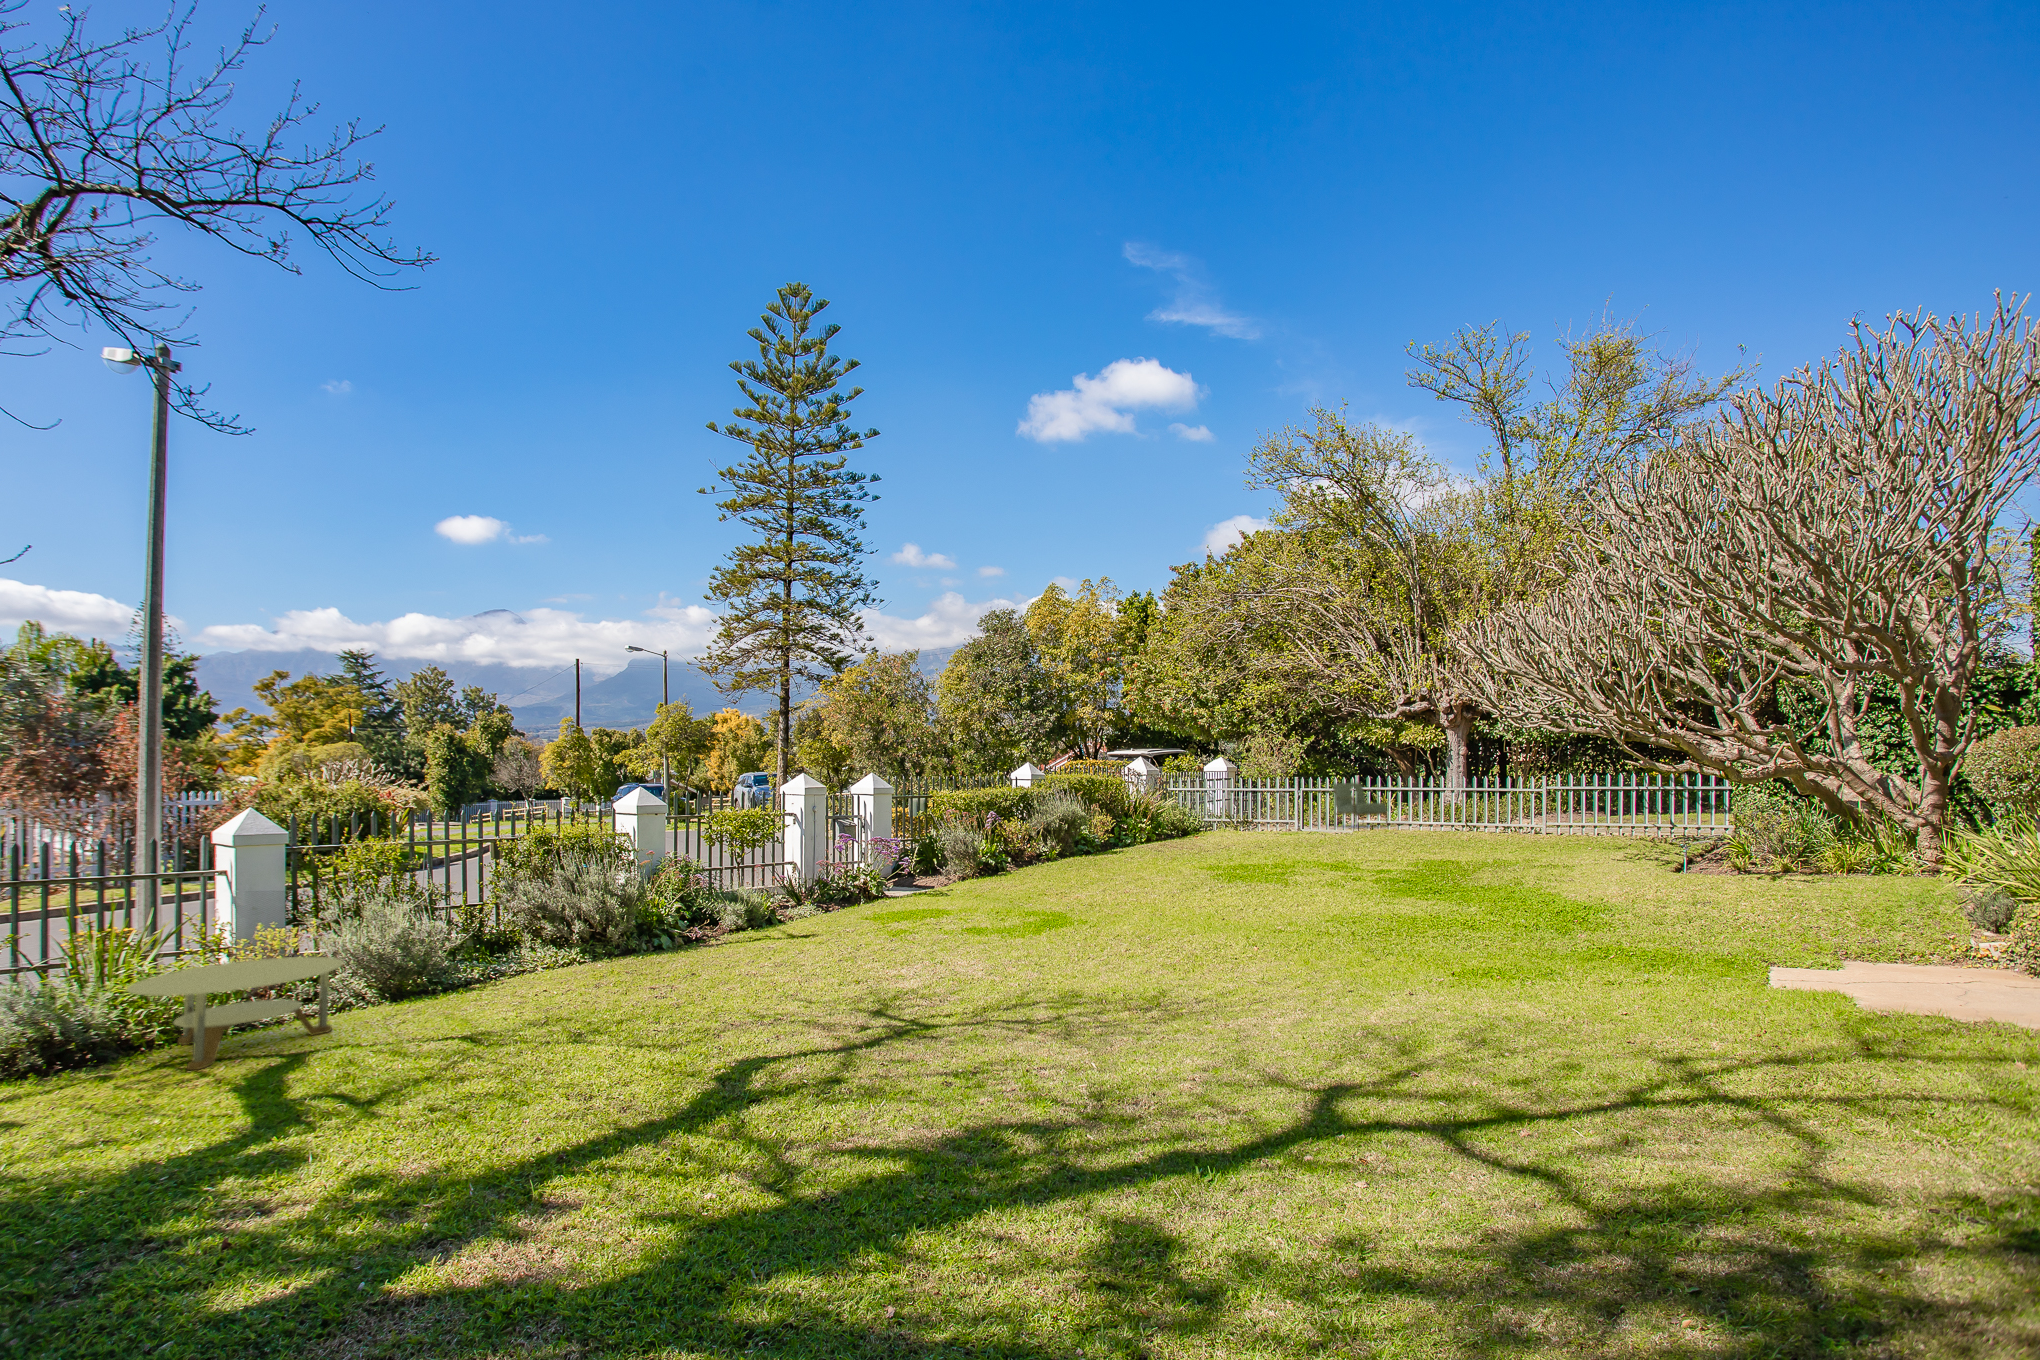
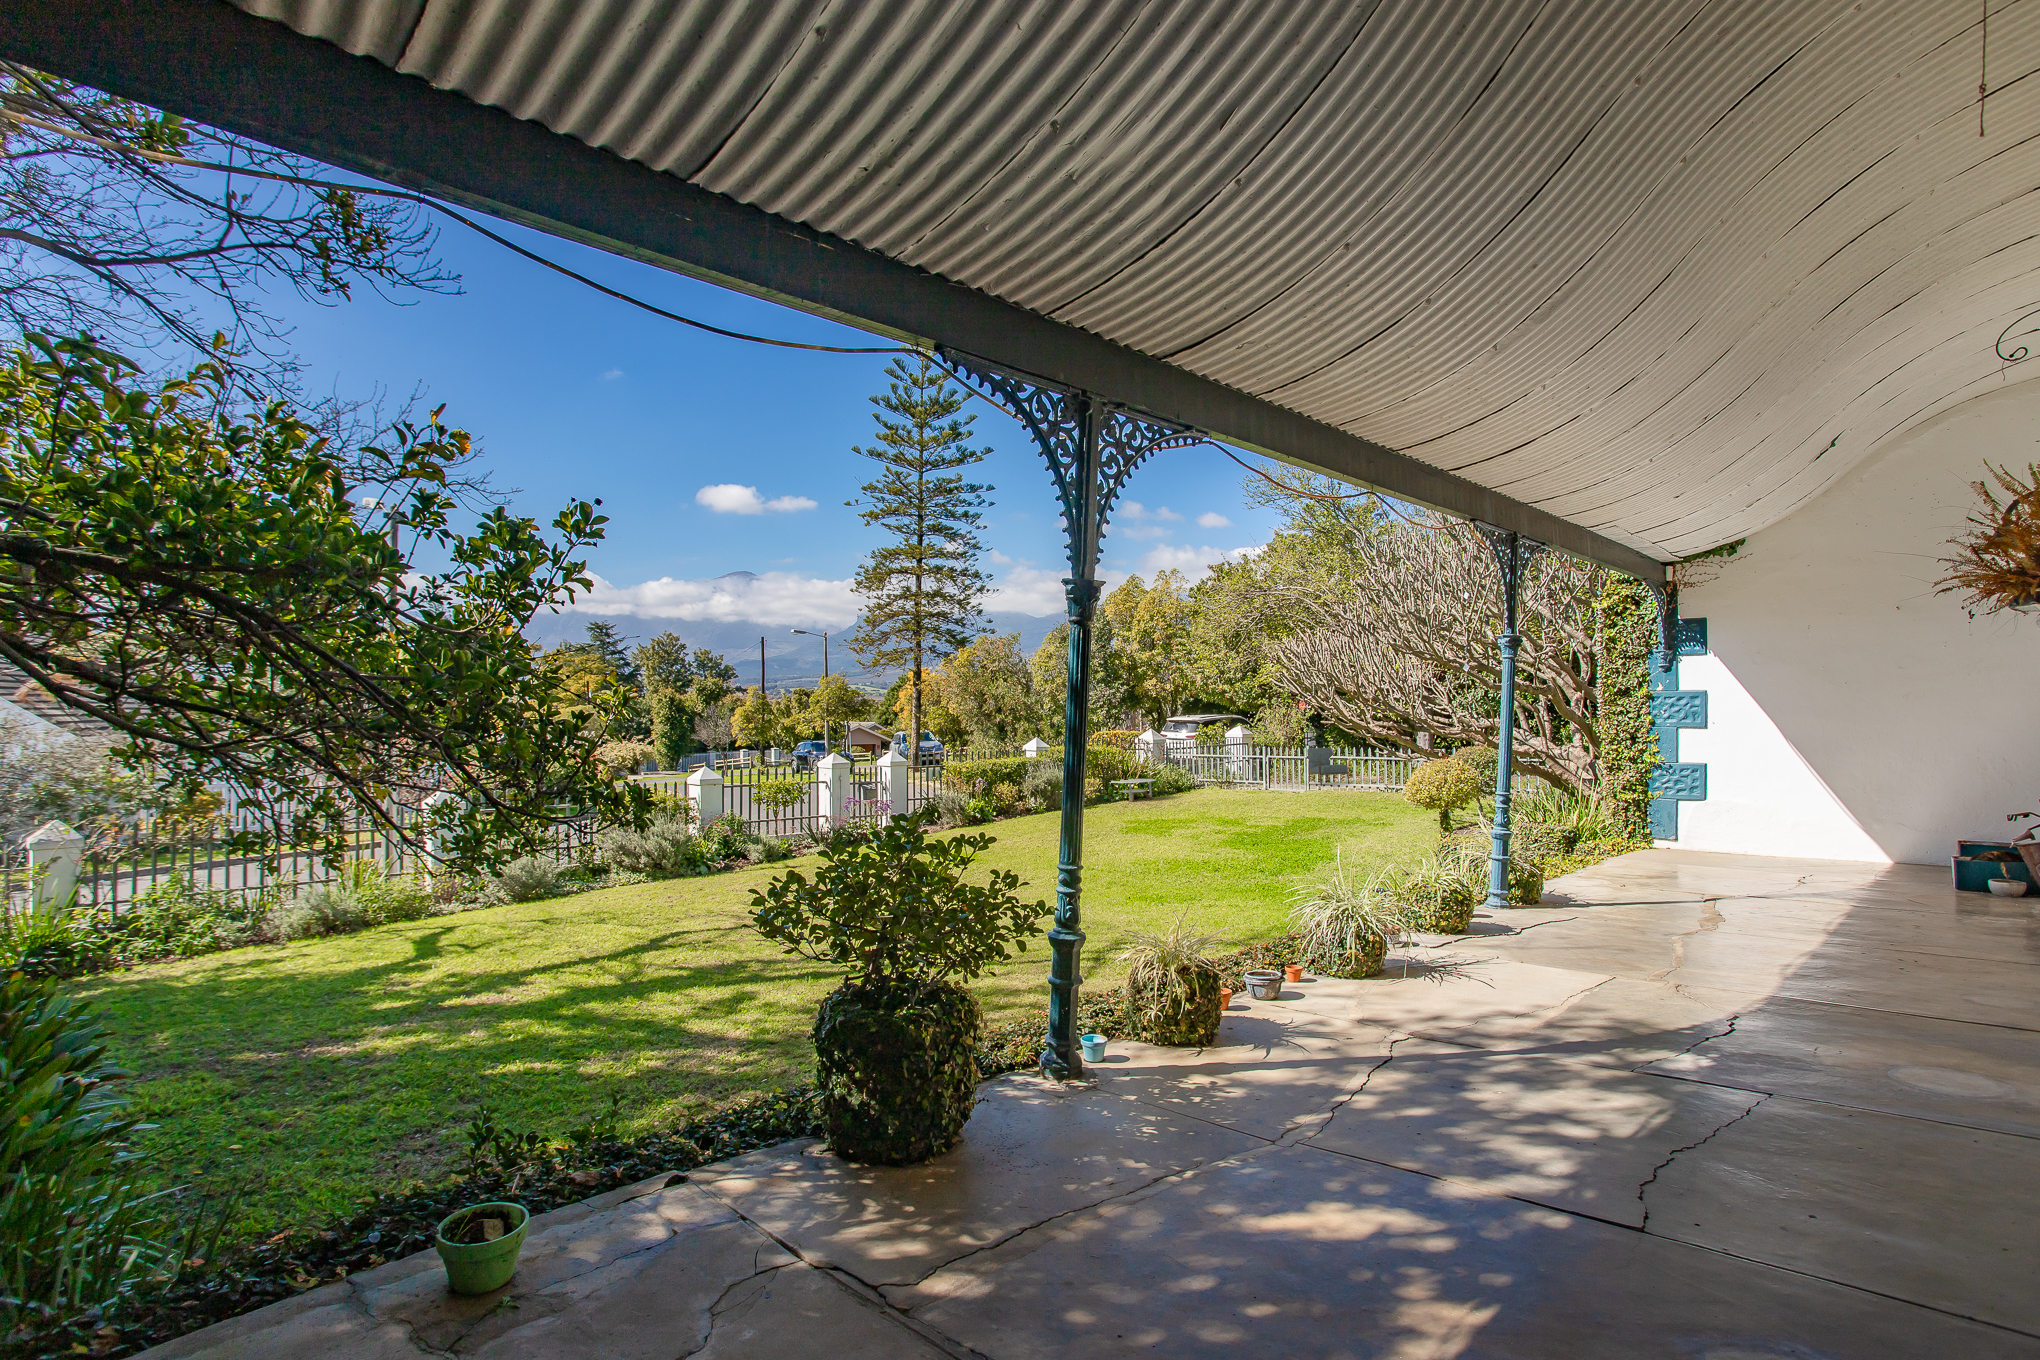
round table: present [127,957,344,1070] -> present [1111,779,1155,802]

